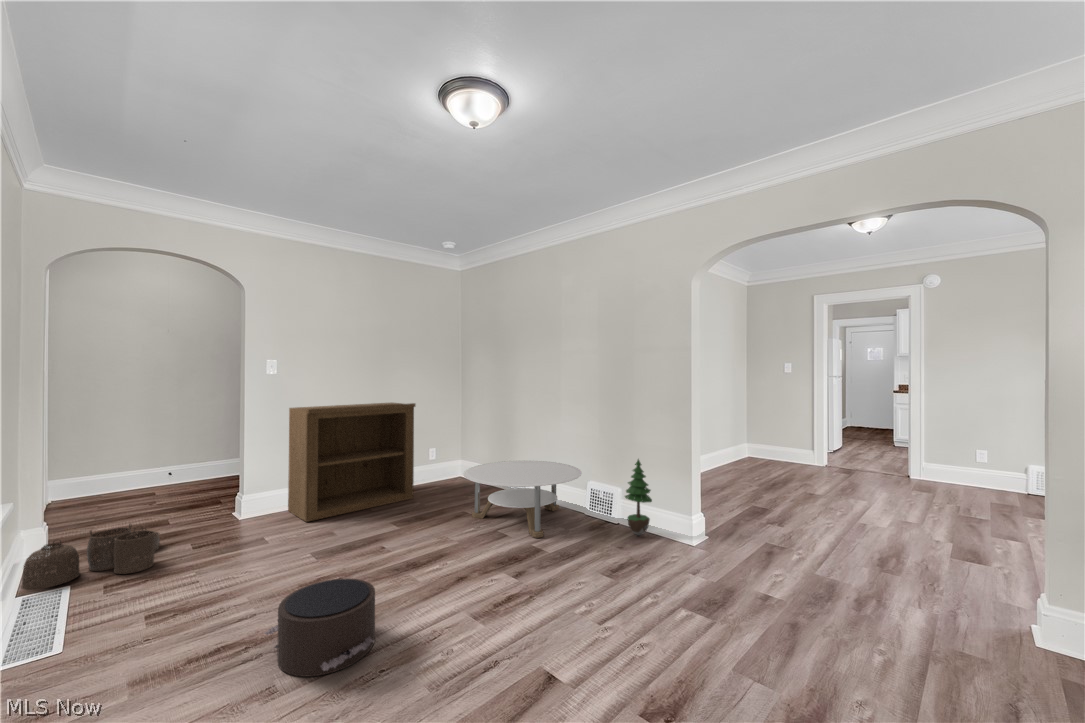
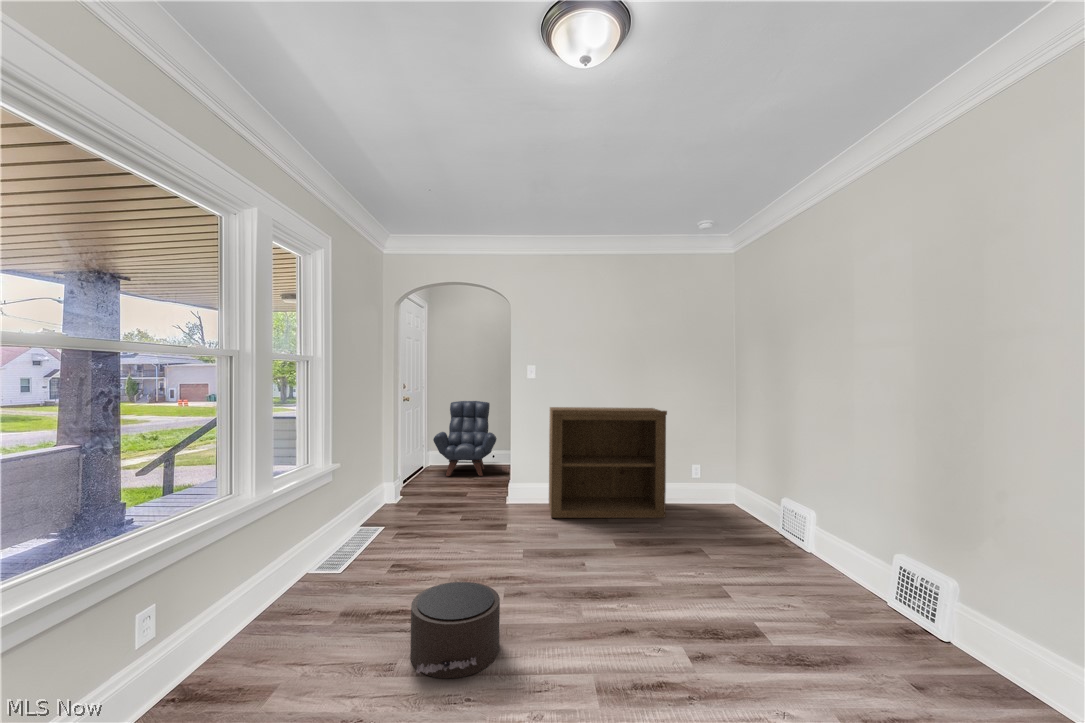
armchair: none [75,410,184,512] -> present [433,401,497,476]
potted tree: present [625,459,652,536] -> none [934,538,1001,678]
round table: present [464,460,582,538] -> none [690,495,872,616]
woven basket: present [21,524,160,590] -> none [366,489,449,528]

